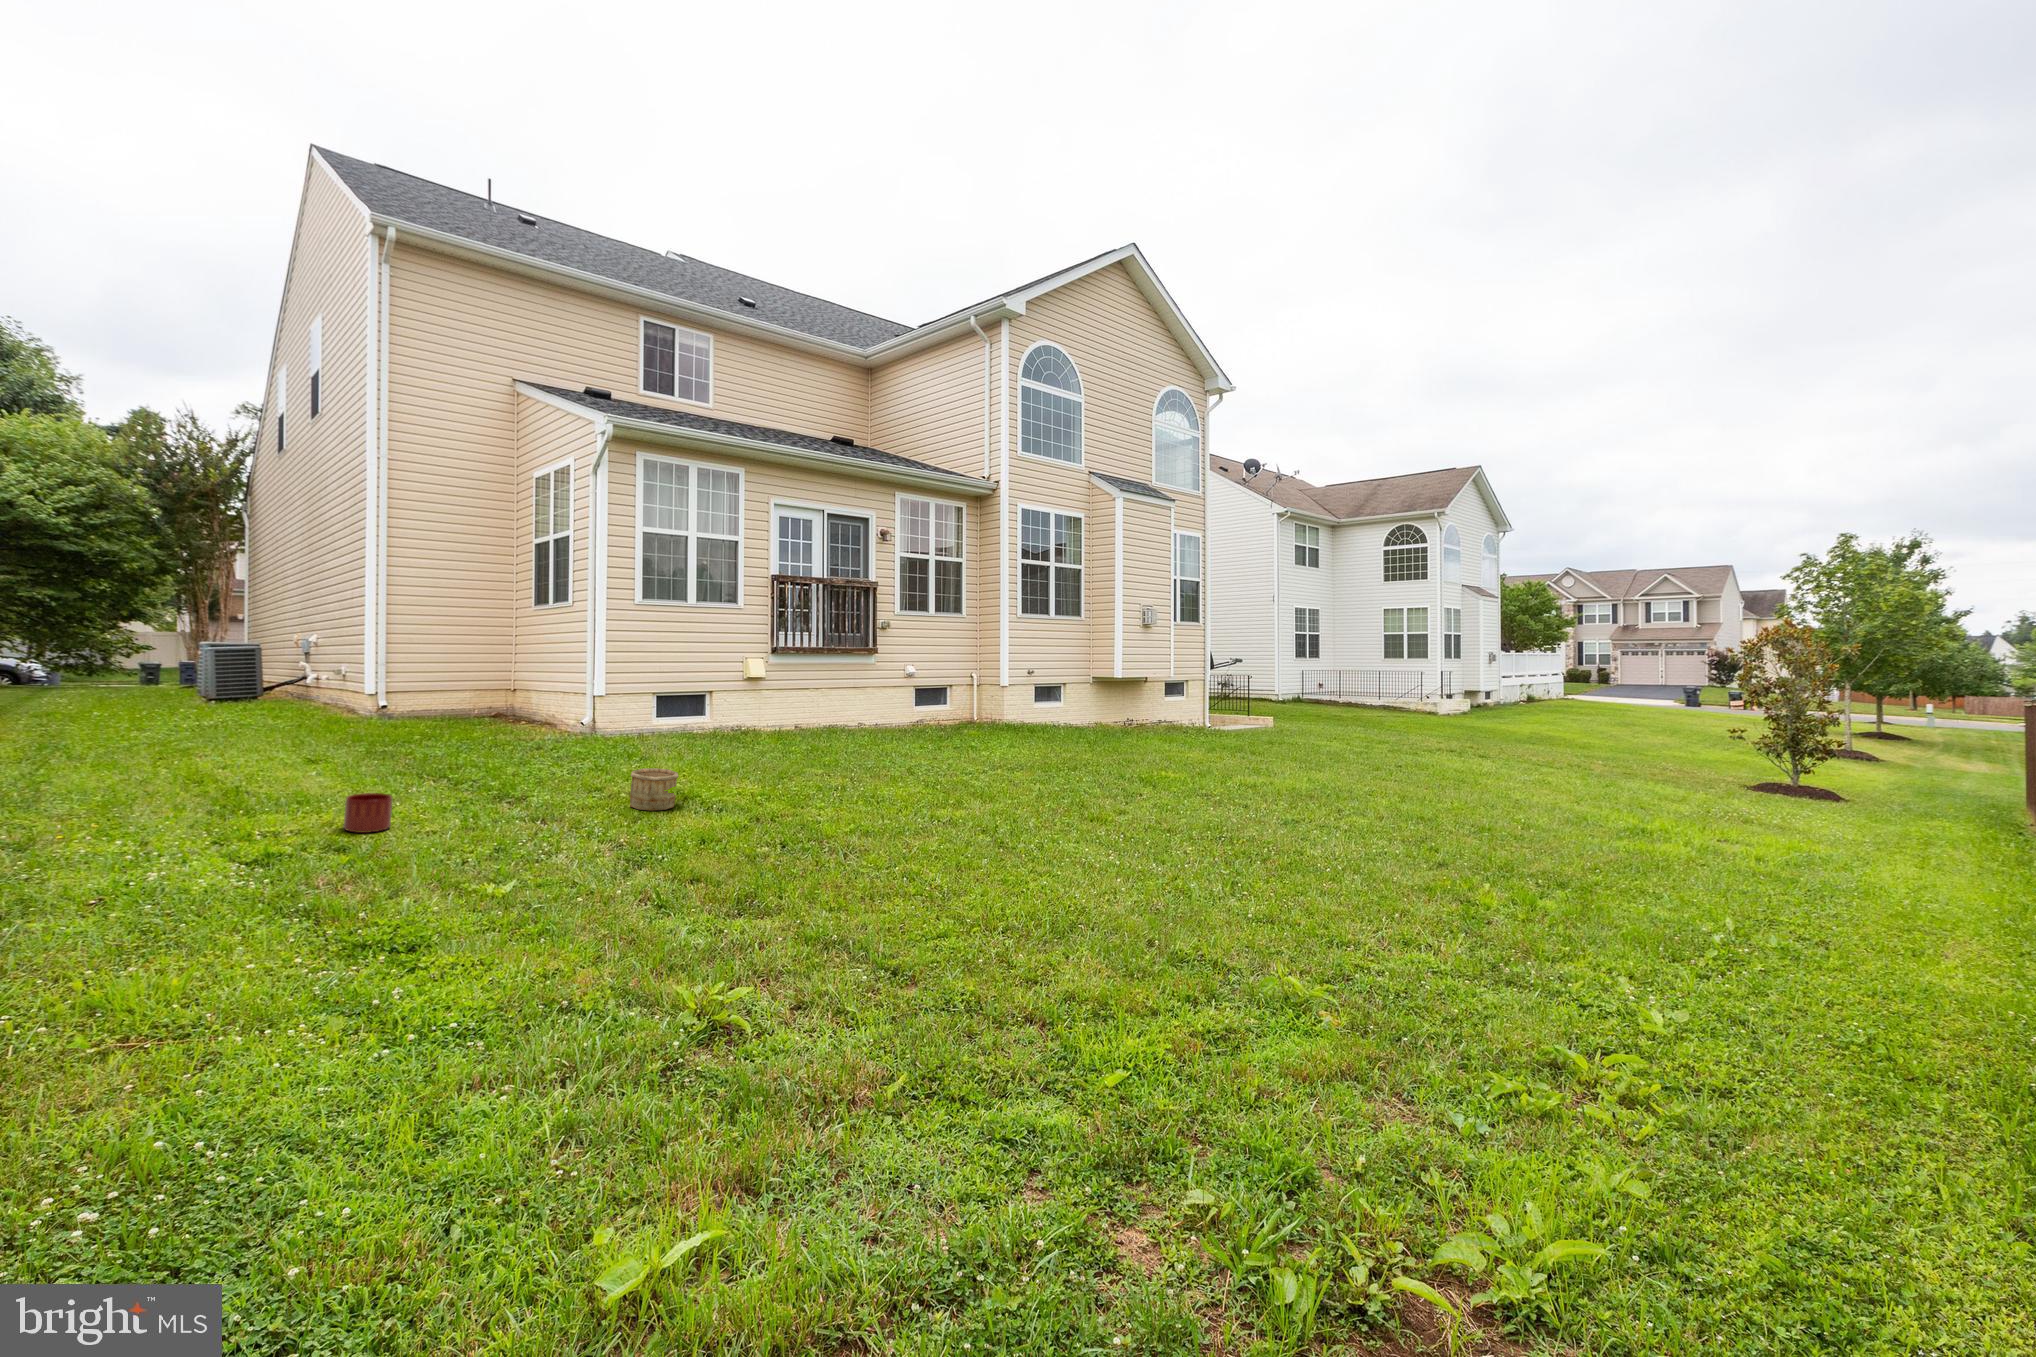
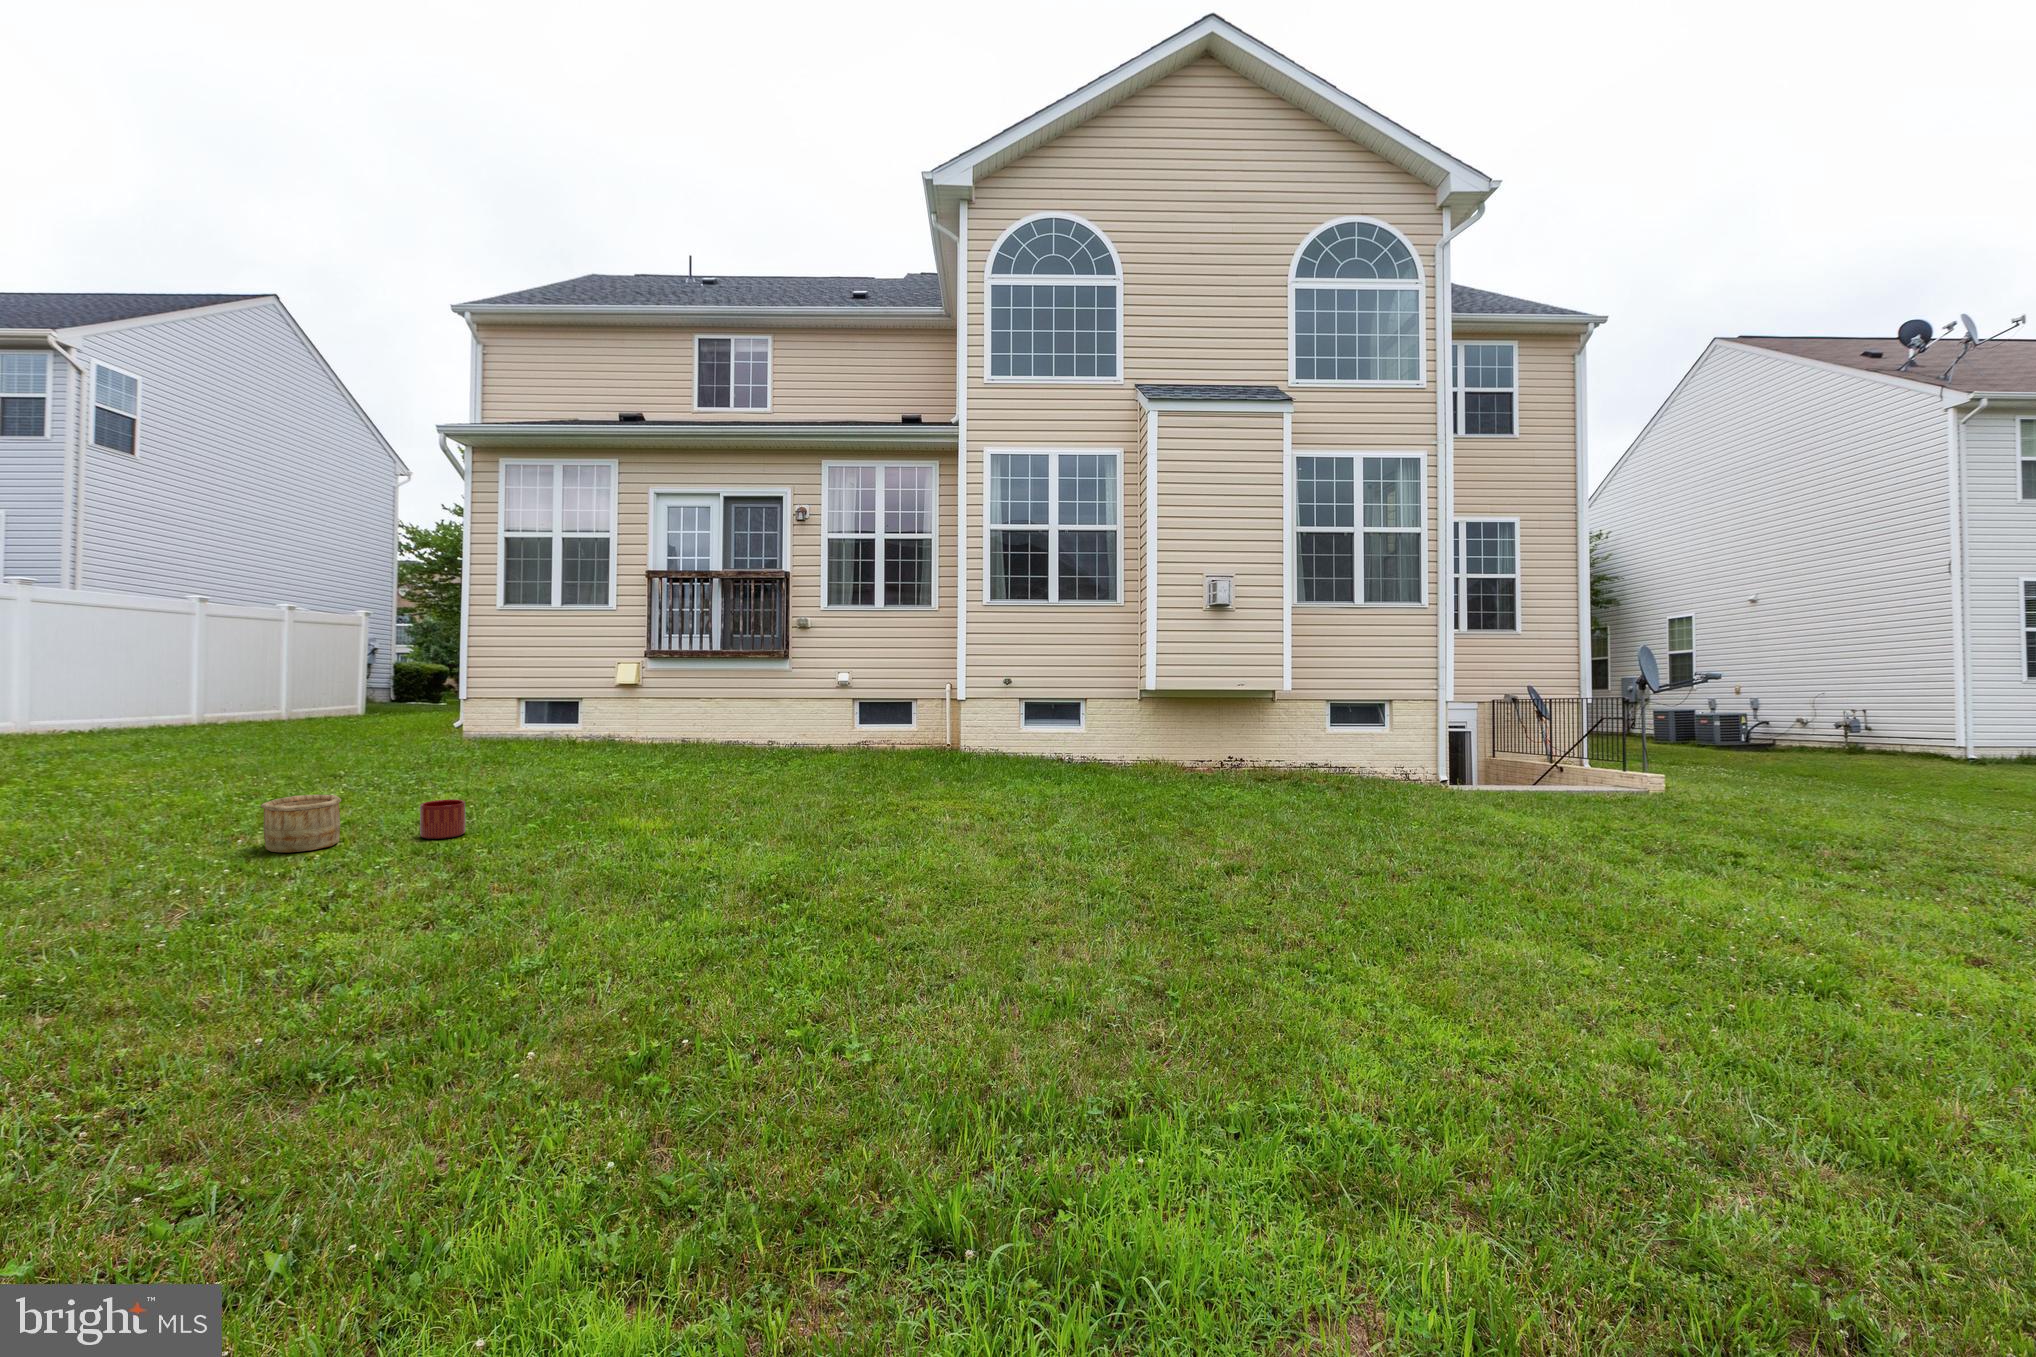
wooden bucket: present [630,768,679,811] -> present [261,794,341,853]

